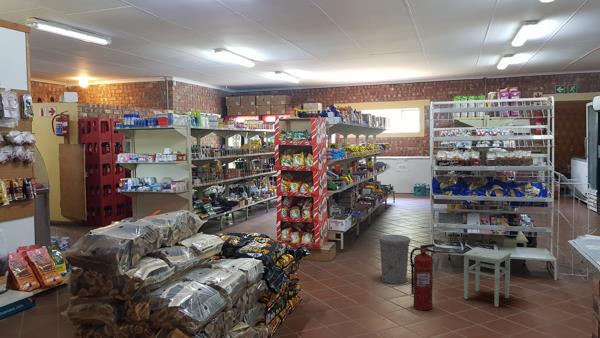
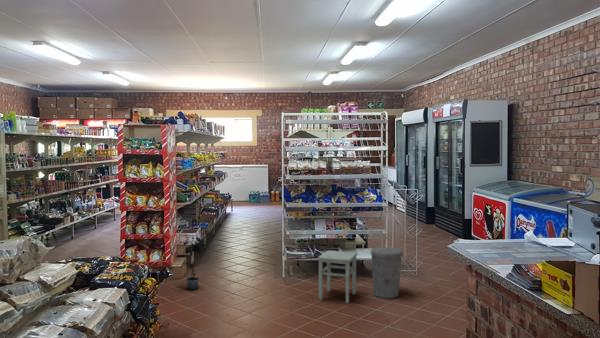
potted plant: none [327,222,352,274] -> present [183,235,208,289]
trash can: present [379,235,410,284] -> present [371,247,403,298]
fire extinguisher: present [410,244,436,310] -> none [272,250,296,315]

